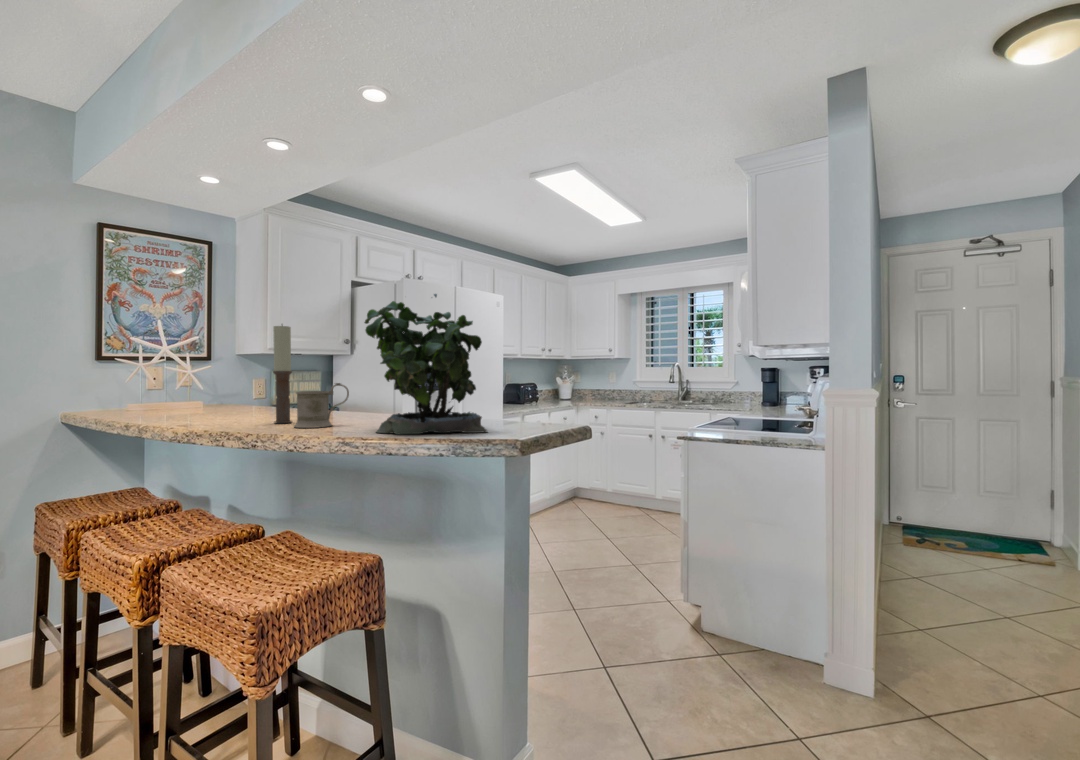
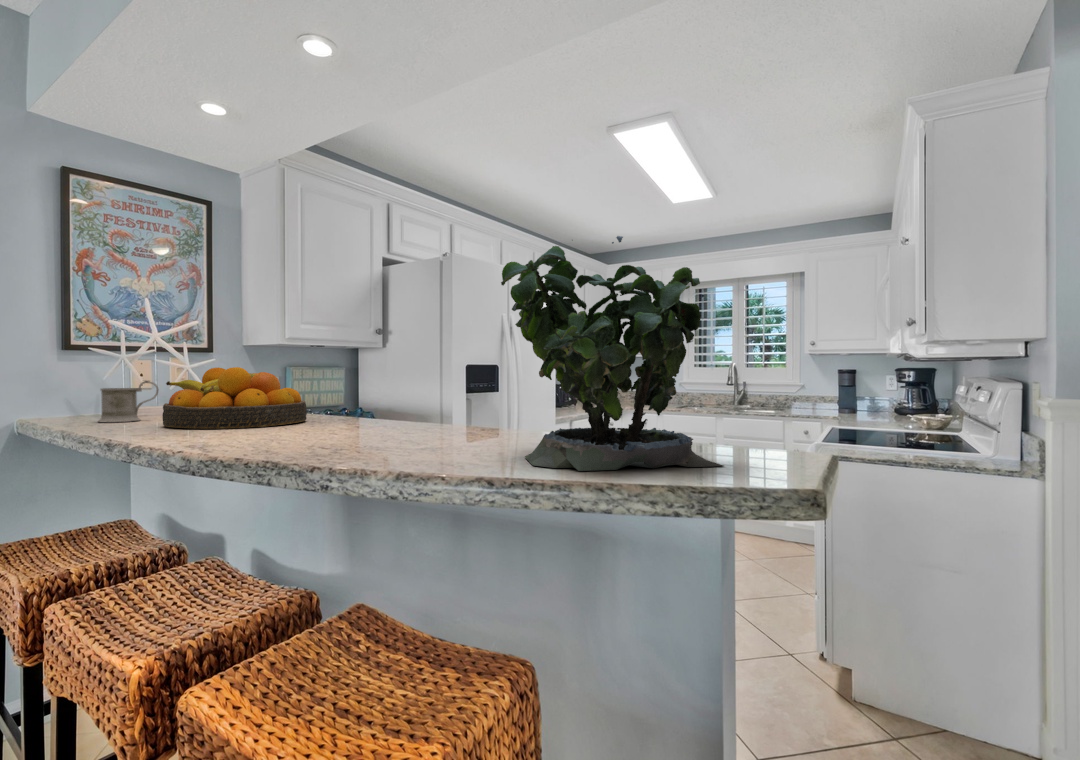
candle: present [273,325,292,423] -> none [331,291,358,443]
fruit bowl: none [168,373,275,417] -> present [162,367,307,429]
mug: present [294,383,349,428] -> present [98,380,159,422]

